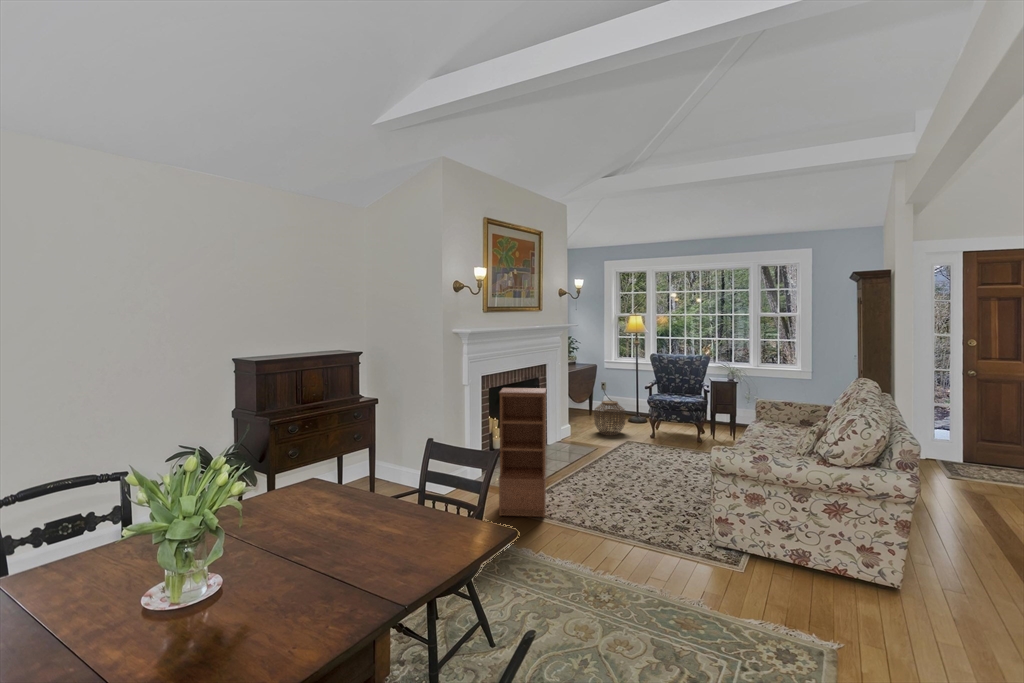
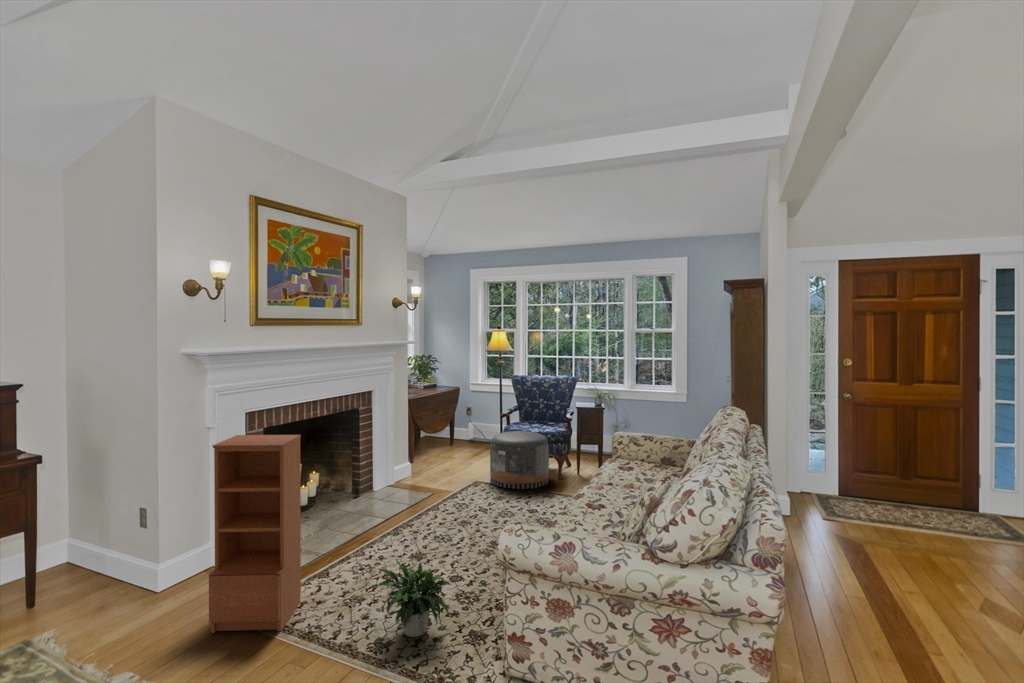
woven basket: present [594,401,625,435] -> none [440,431,477,473]
pouf: none [641,401,692,447] -> present [490,431,549,489]
potted plant: none [599,474,664,524] -> present [368,560,451,637]

